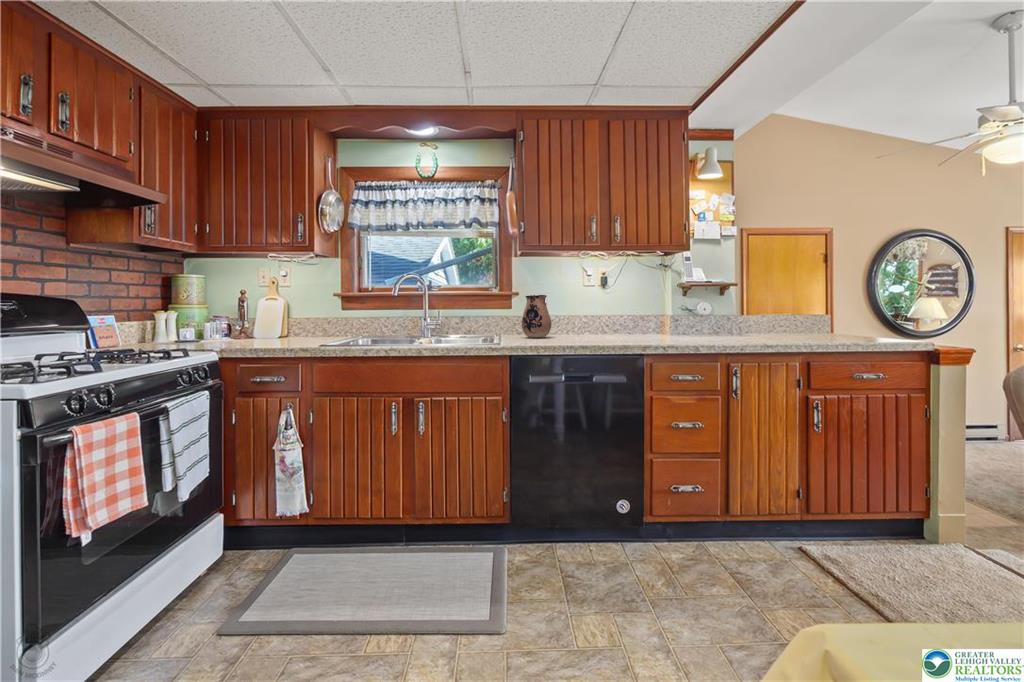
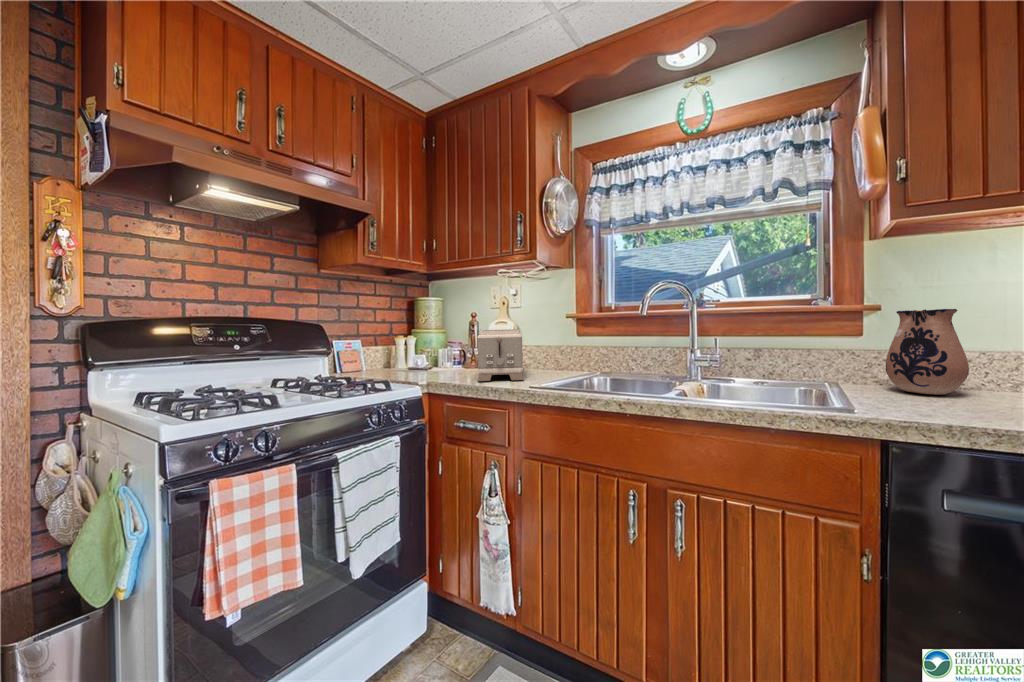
toaster: none [257,302,308,342] -> present [477,329,524,381]

